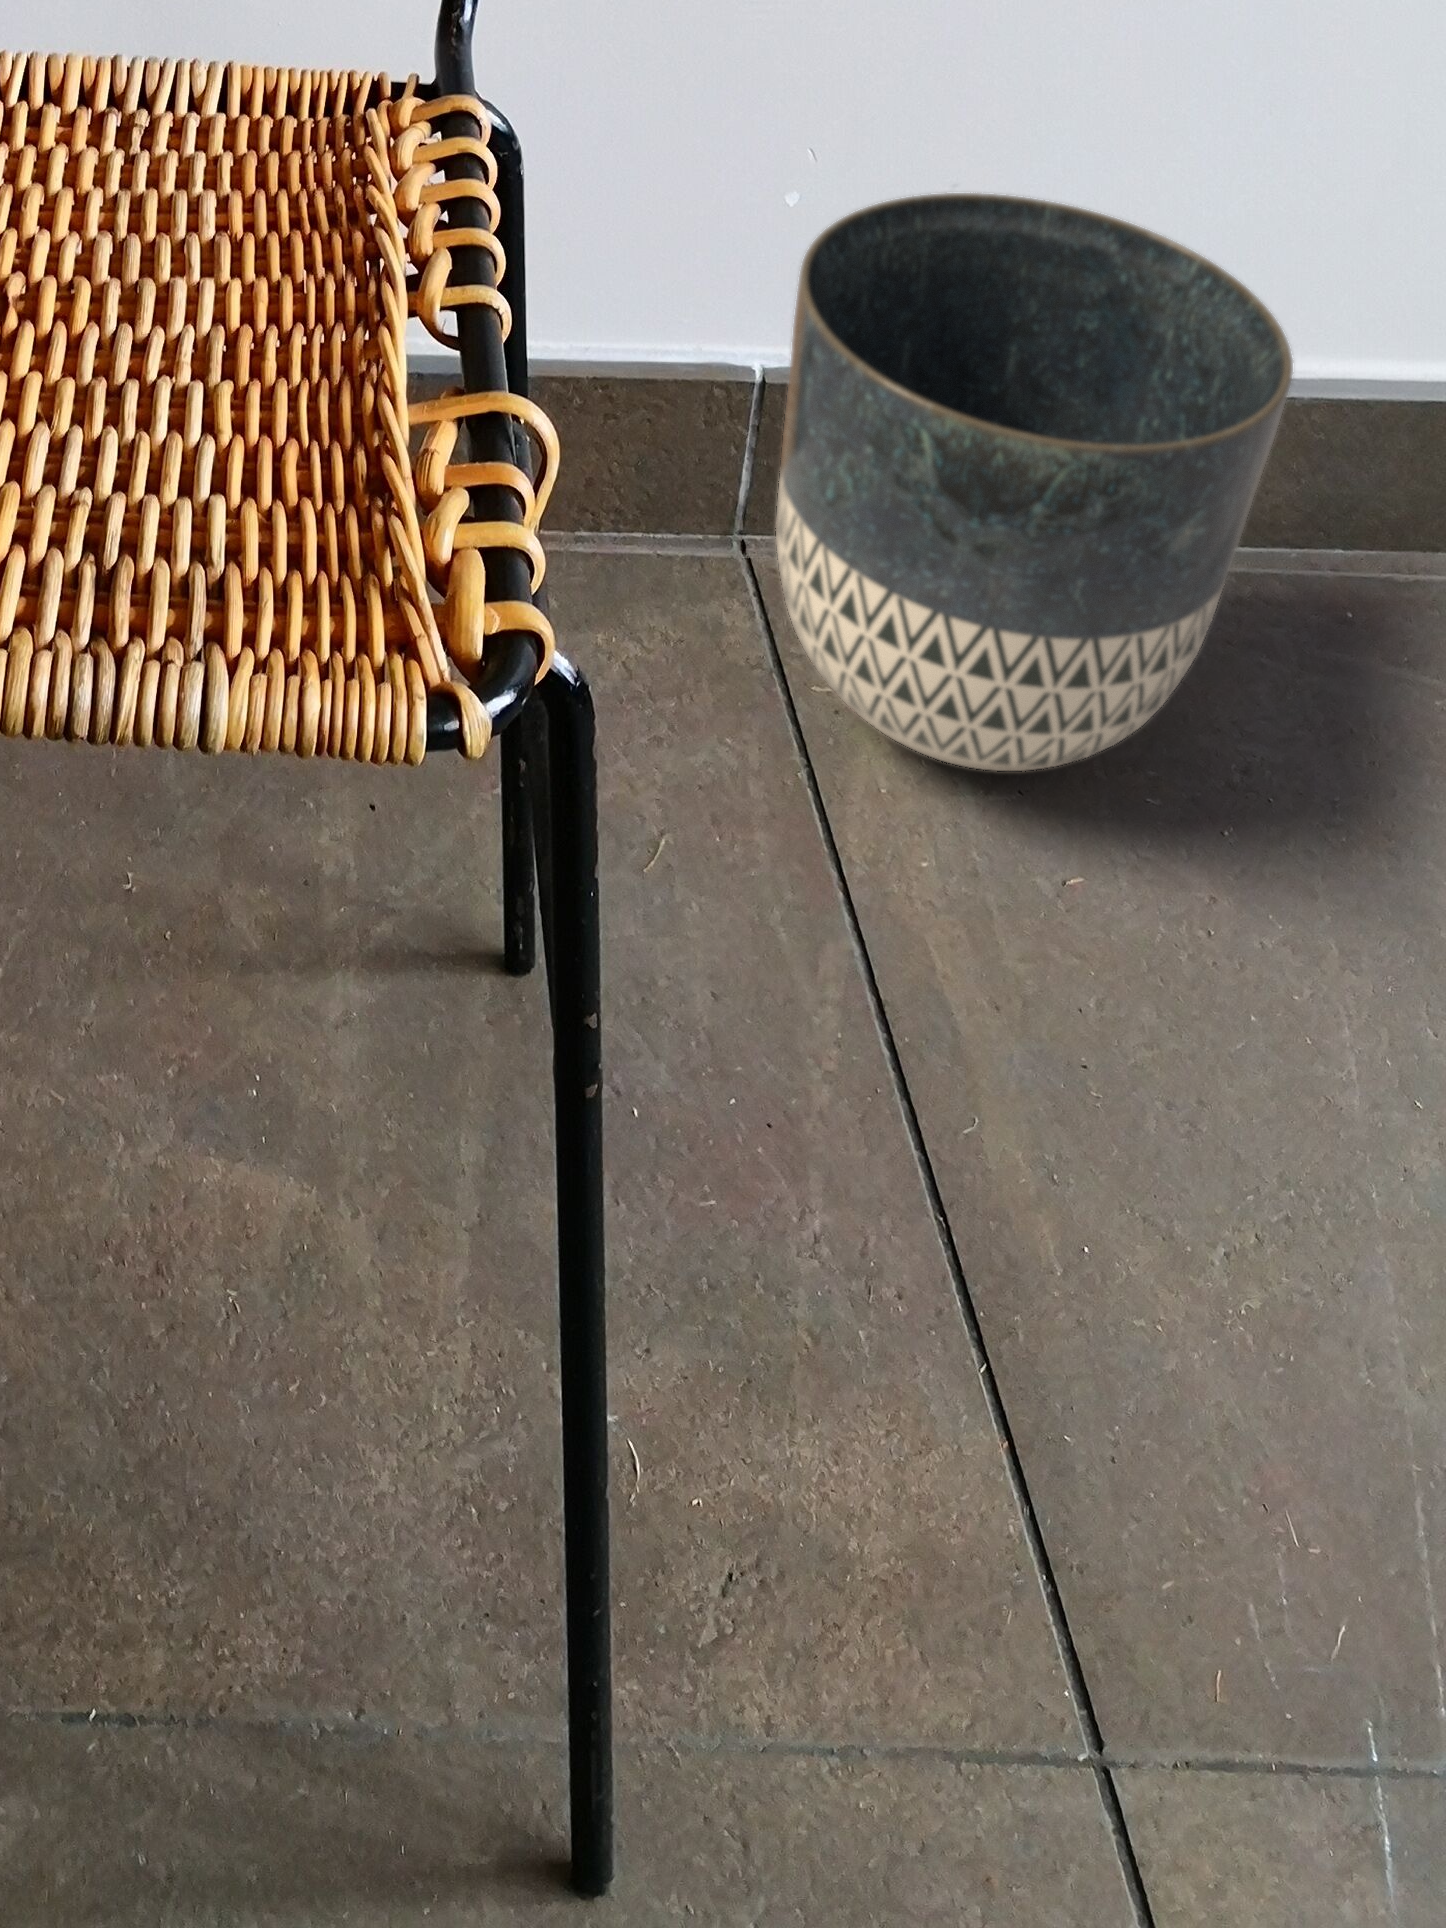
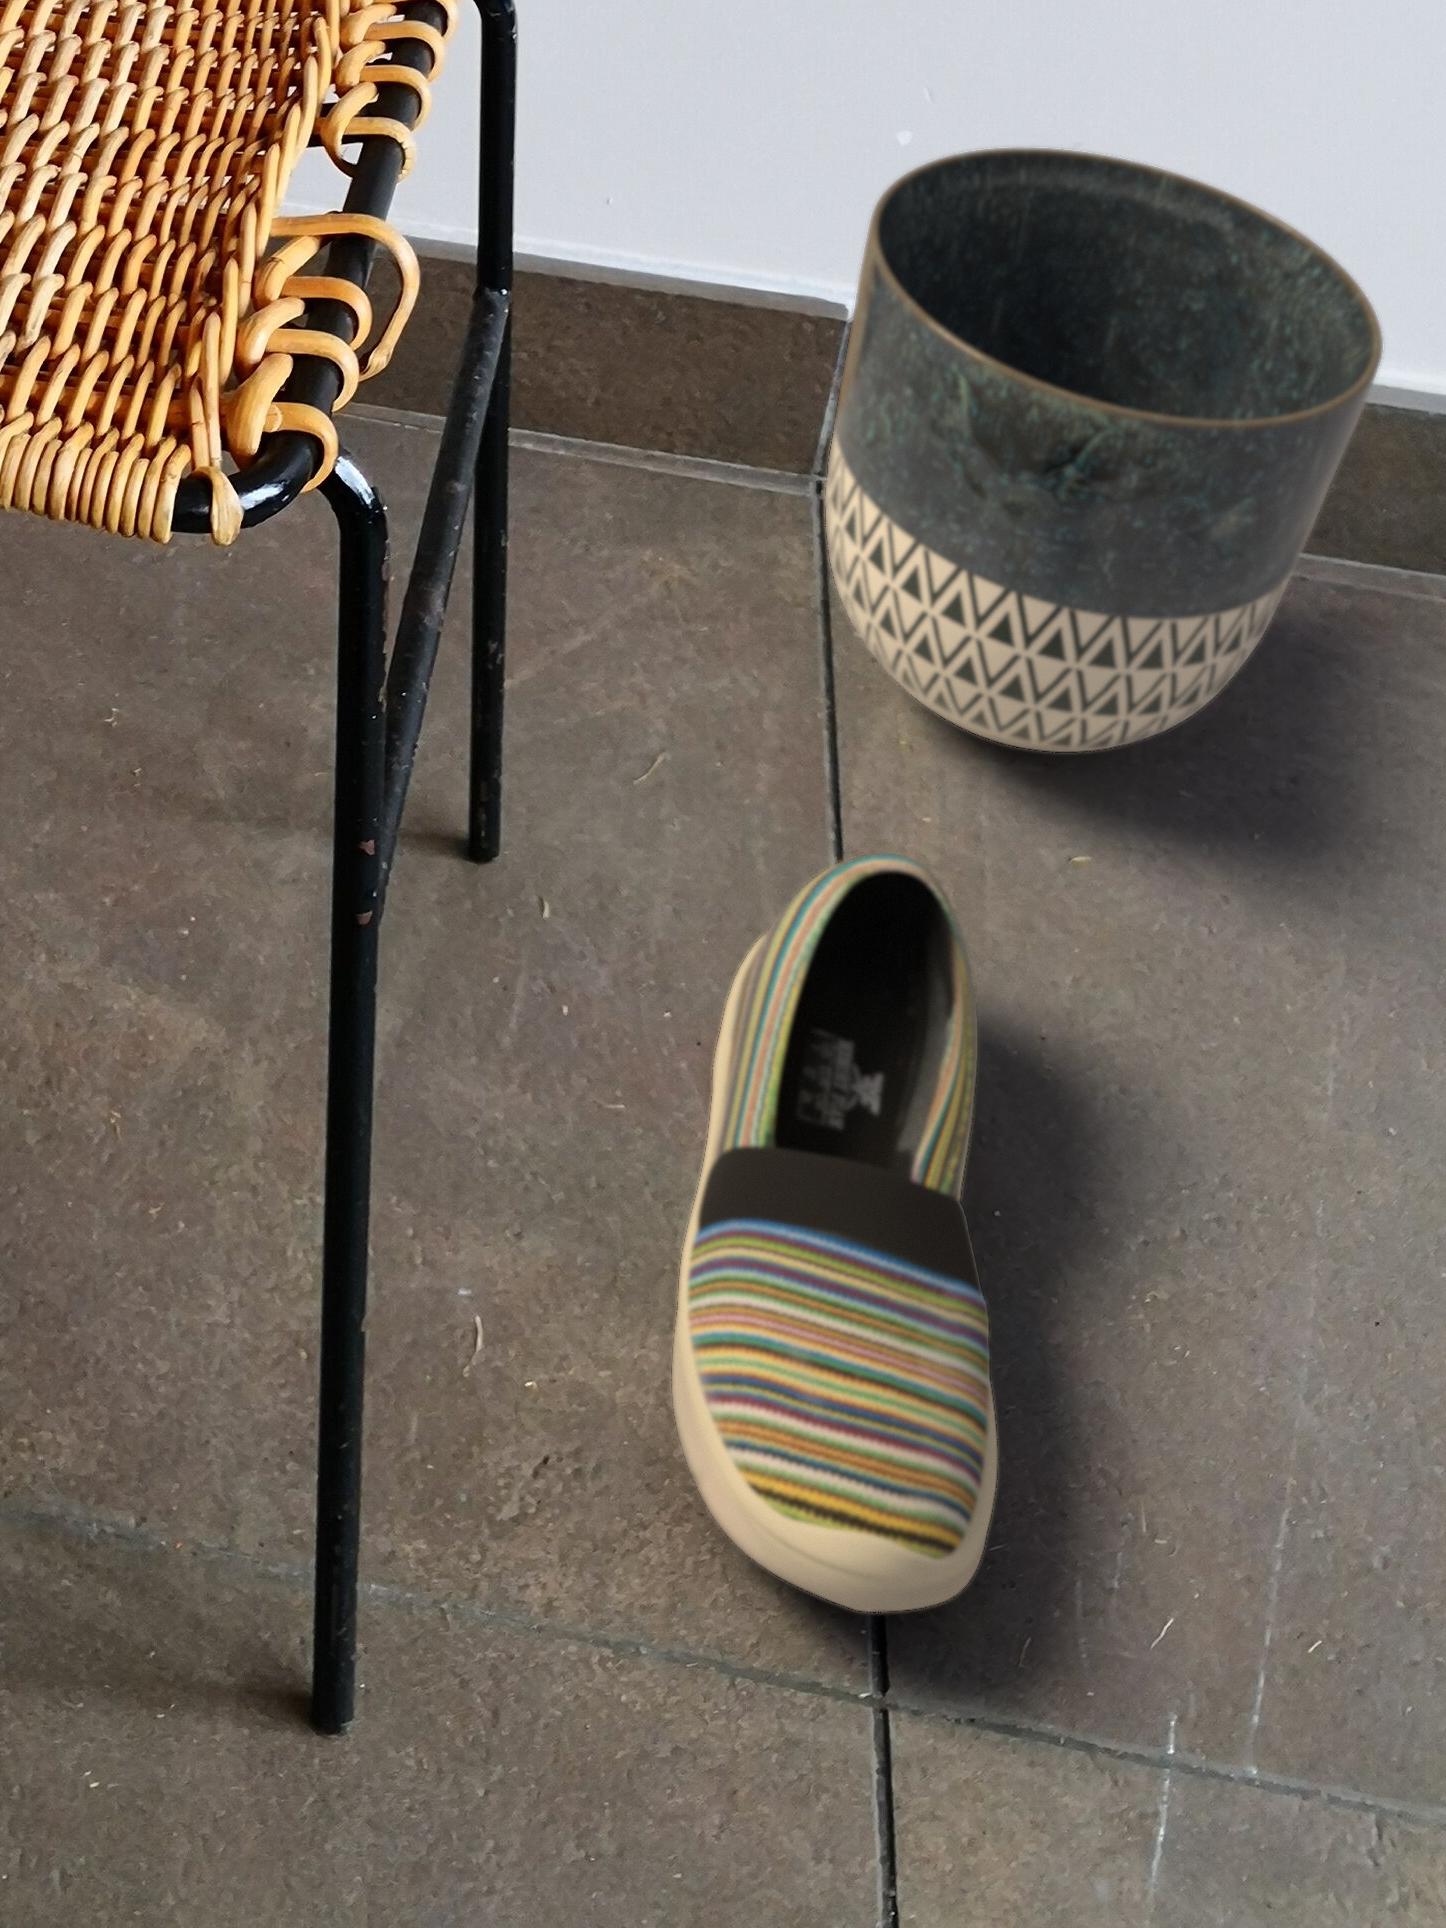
shoe: none [789,904,1174,1685] -> present [672,852,998,1612]

